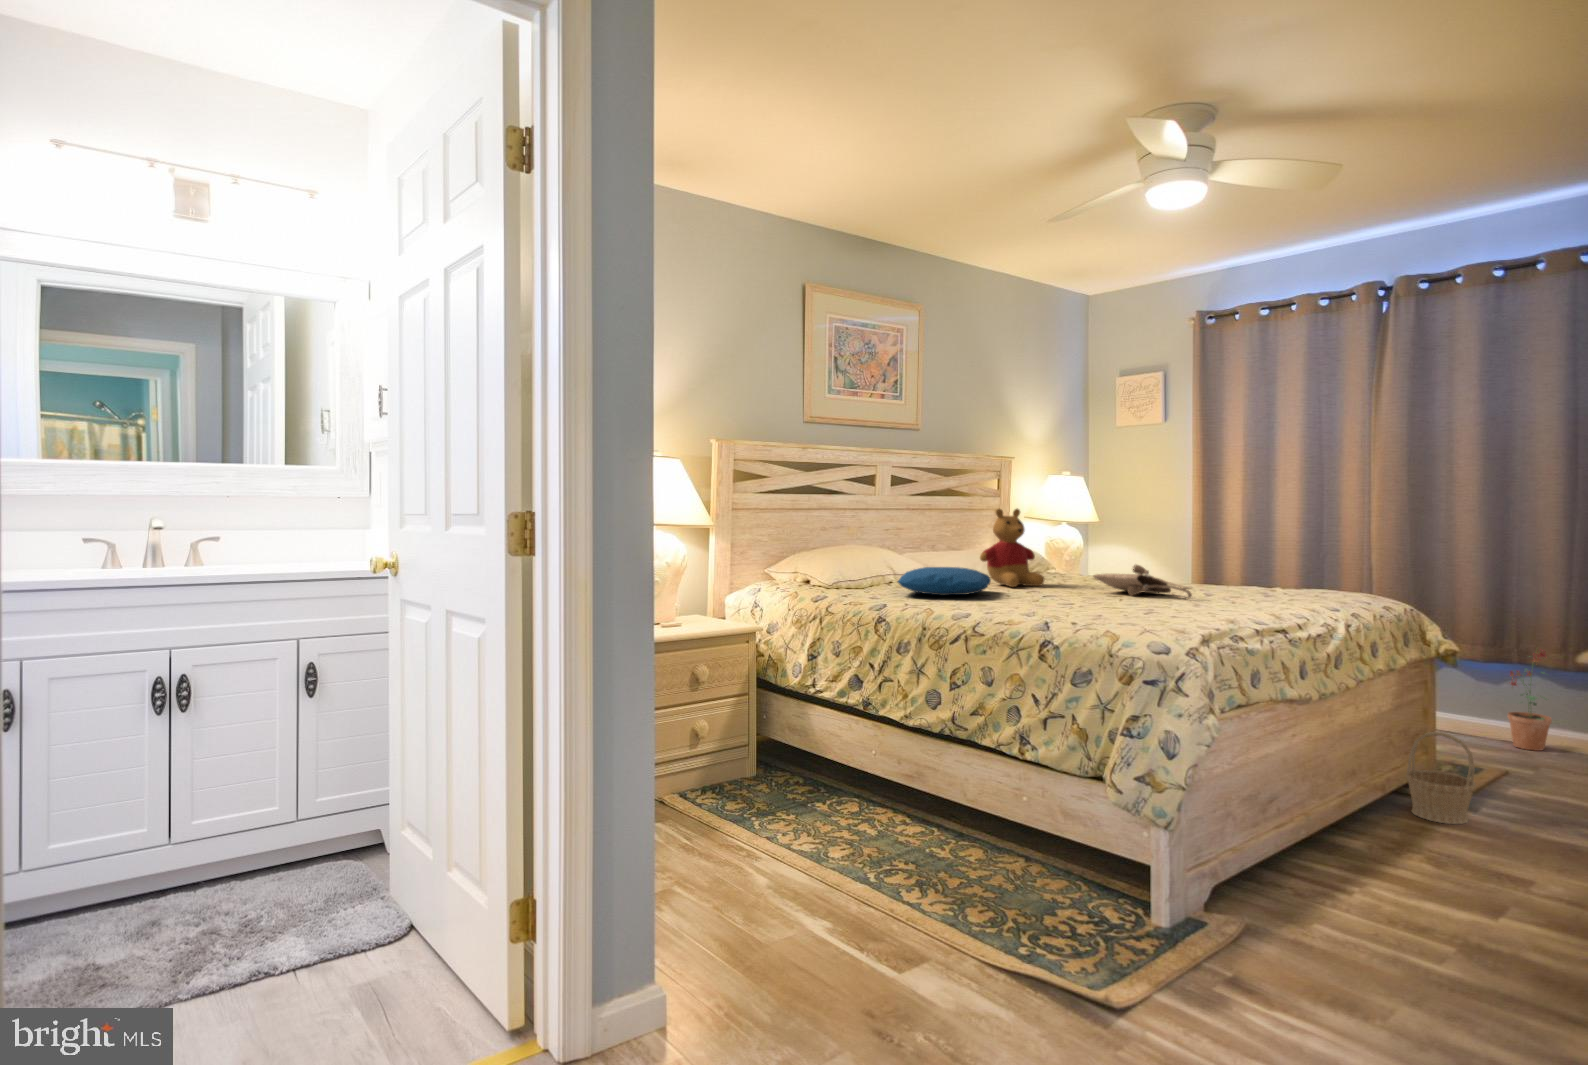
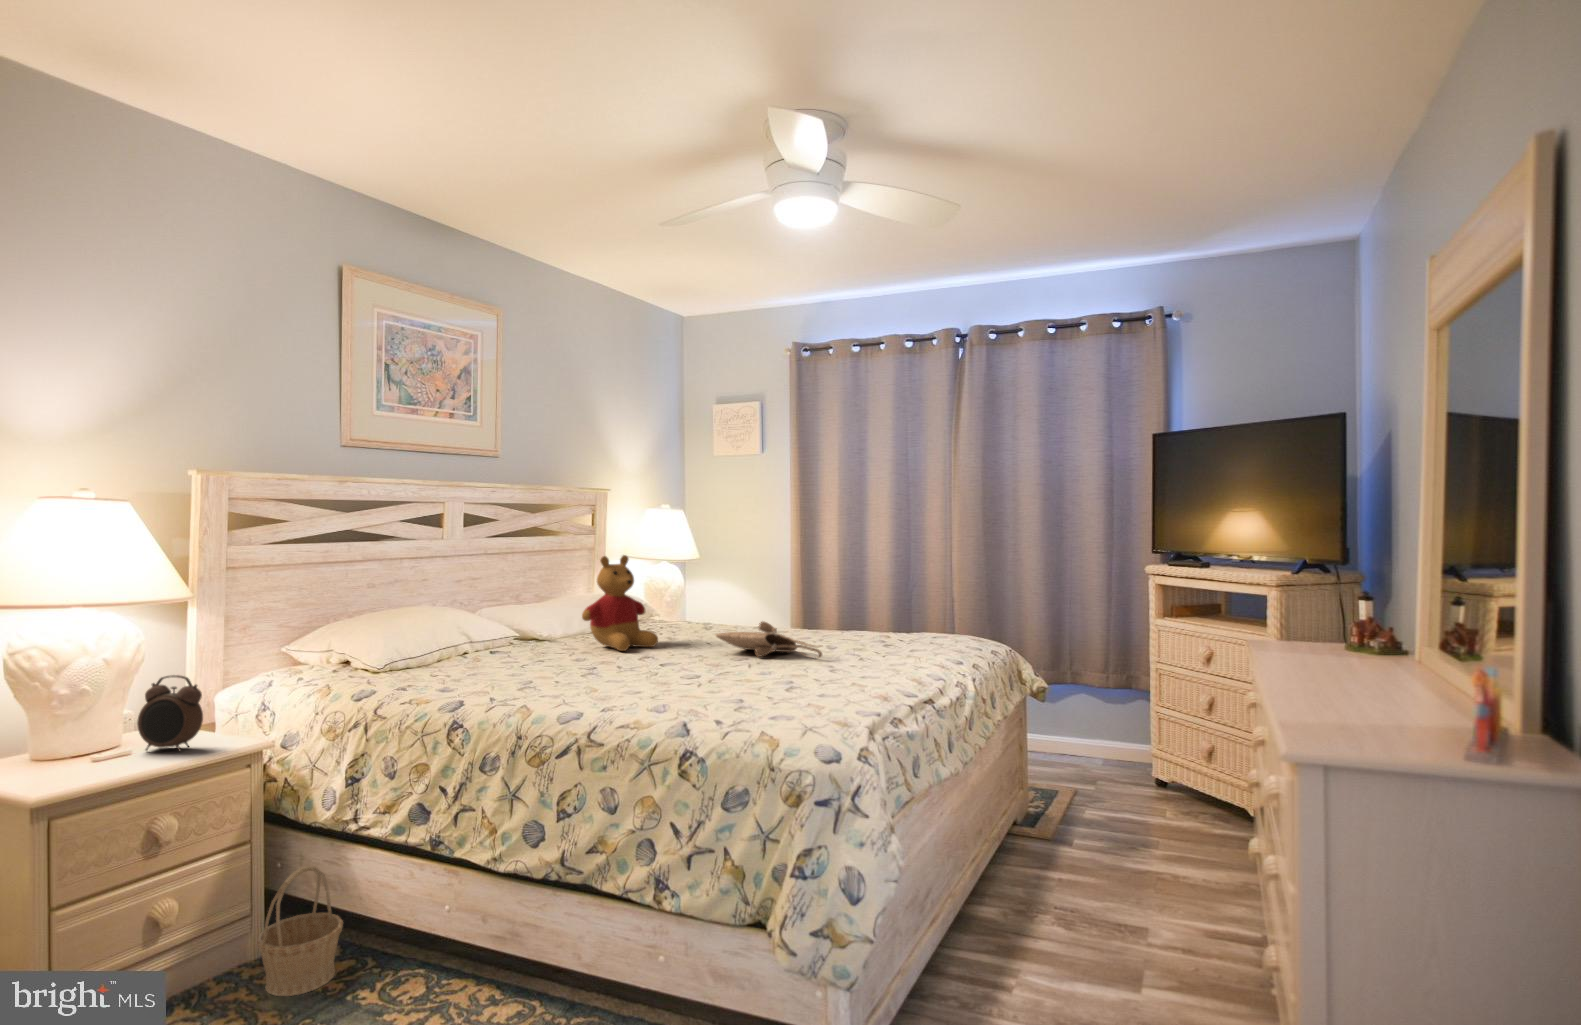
pillow: present [898,567,991,595] -> none [478,635,600,675]
alarm clock: none [686,577,722,626] -> present [137,675,203,751]
potted plant: present [1508,648,1552,751] -> none [1060,670,1095,764]
basket: present [1406,732,1476,824] -> present [257,866,343,996]

